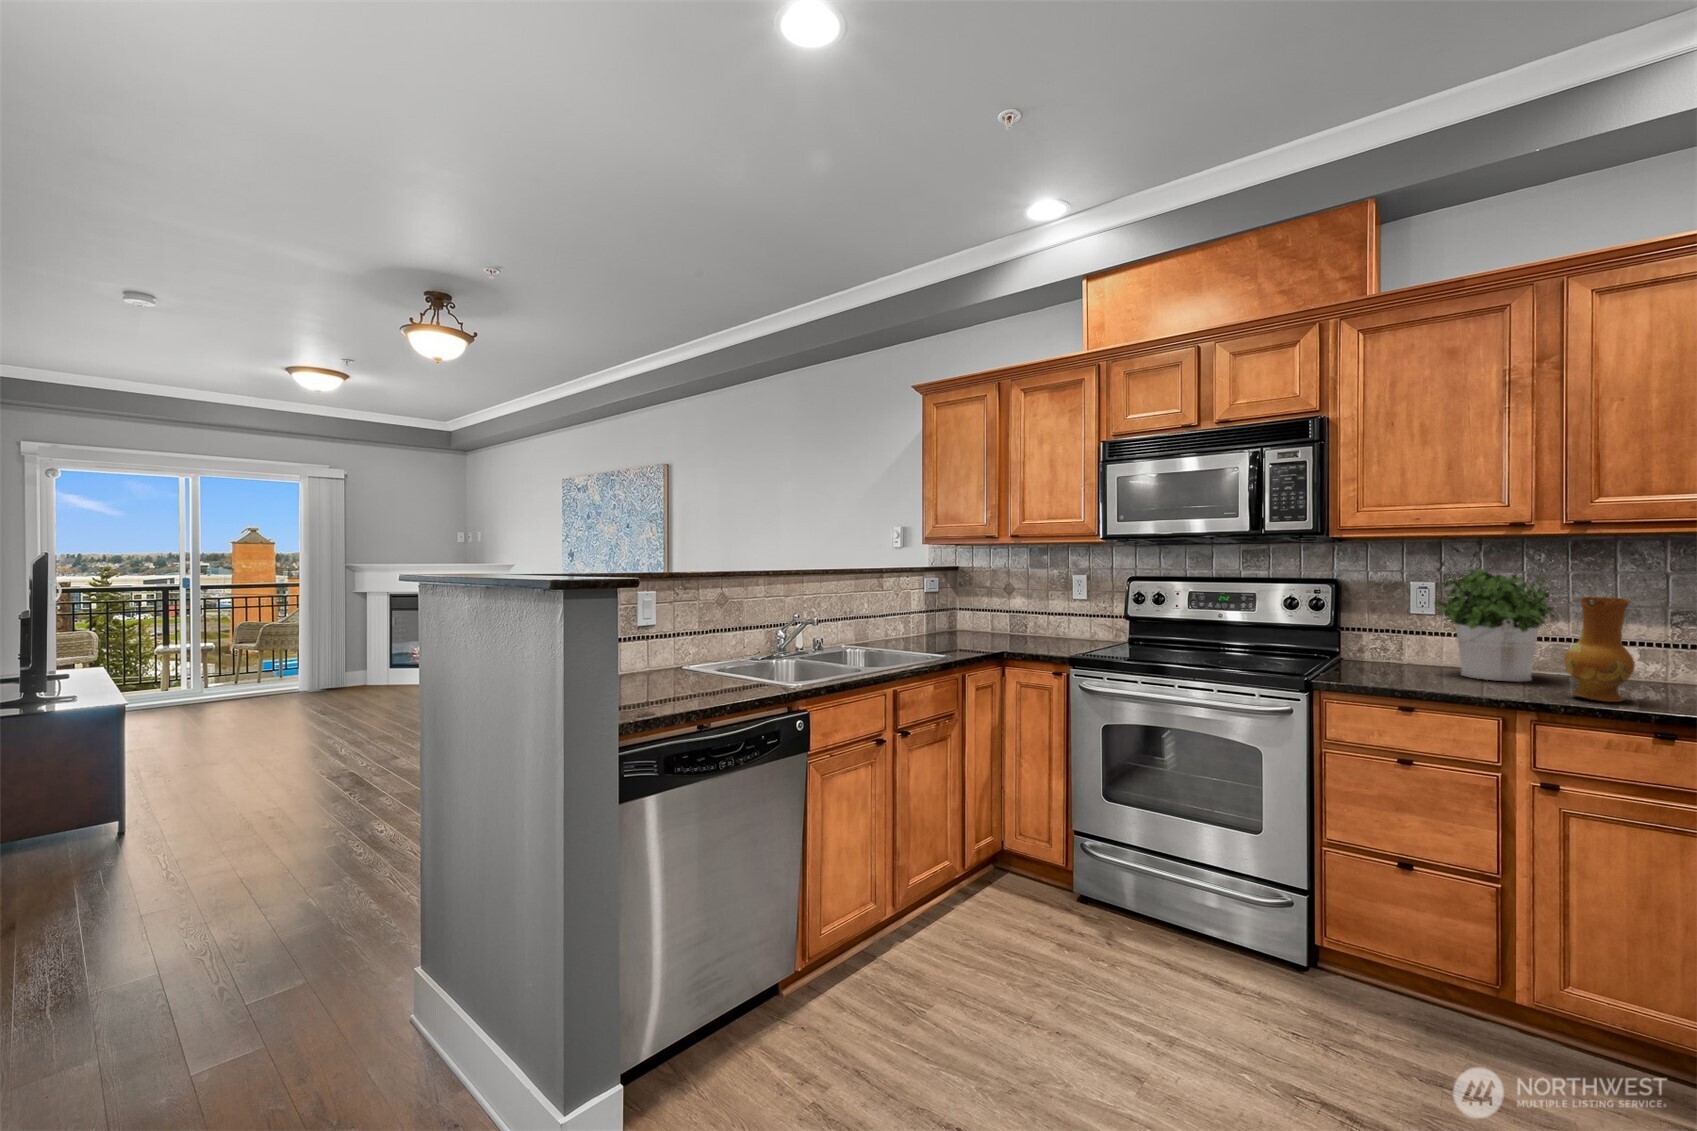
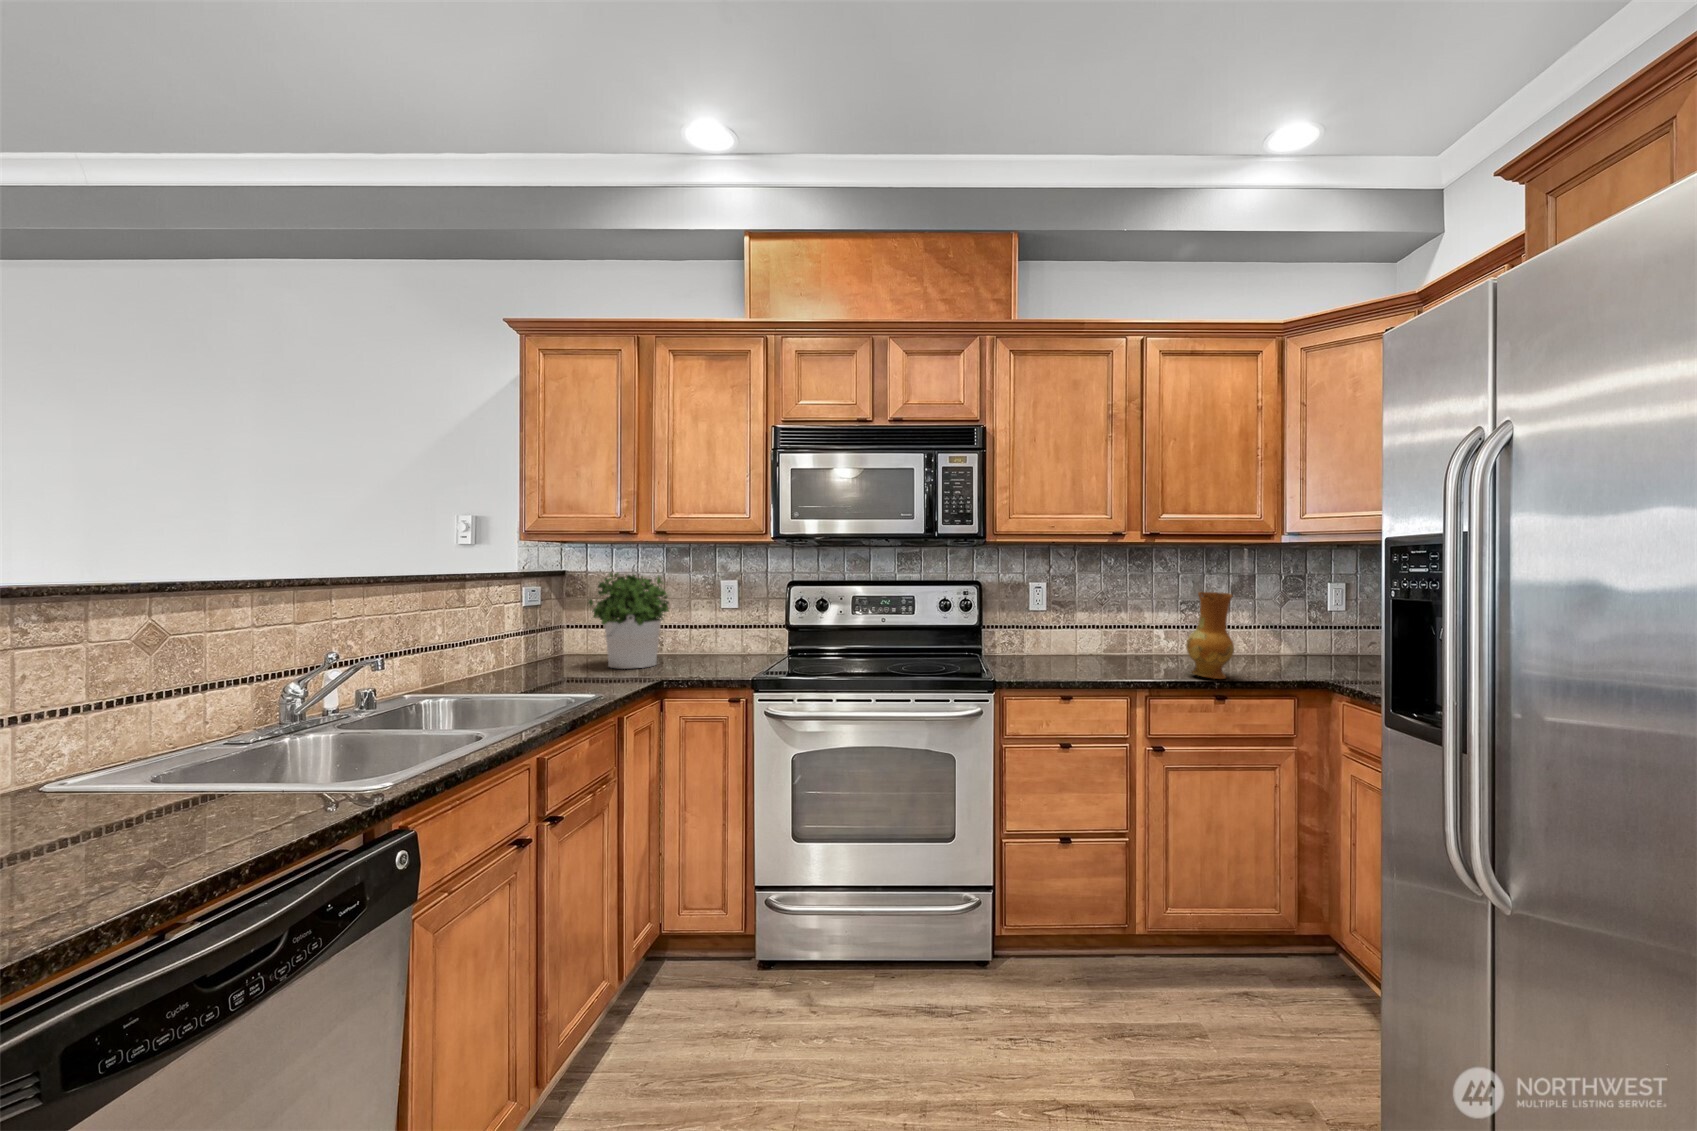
potted plant: present [1434,569,1554,682] -> present [588,573,669,669]

